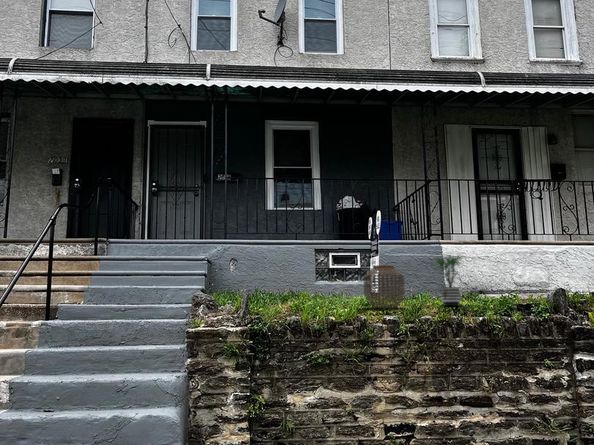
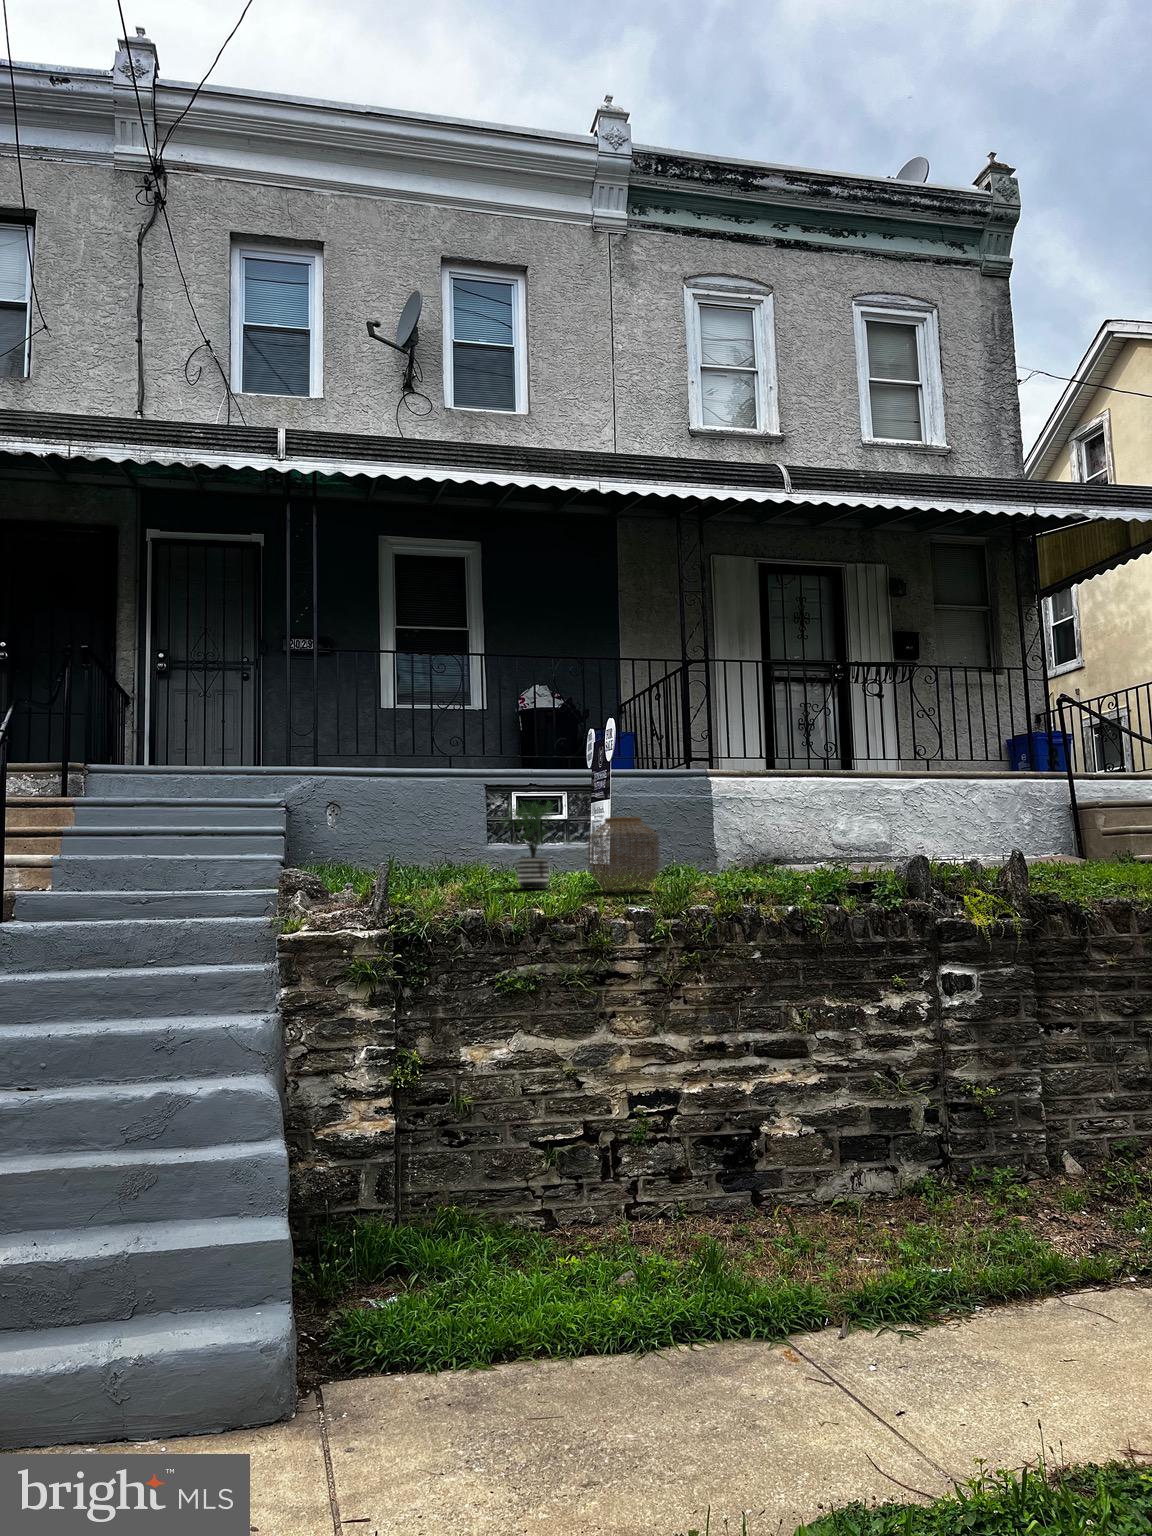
potted plant: present [431,255,461,306] -> present [501,801,551,889]

